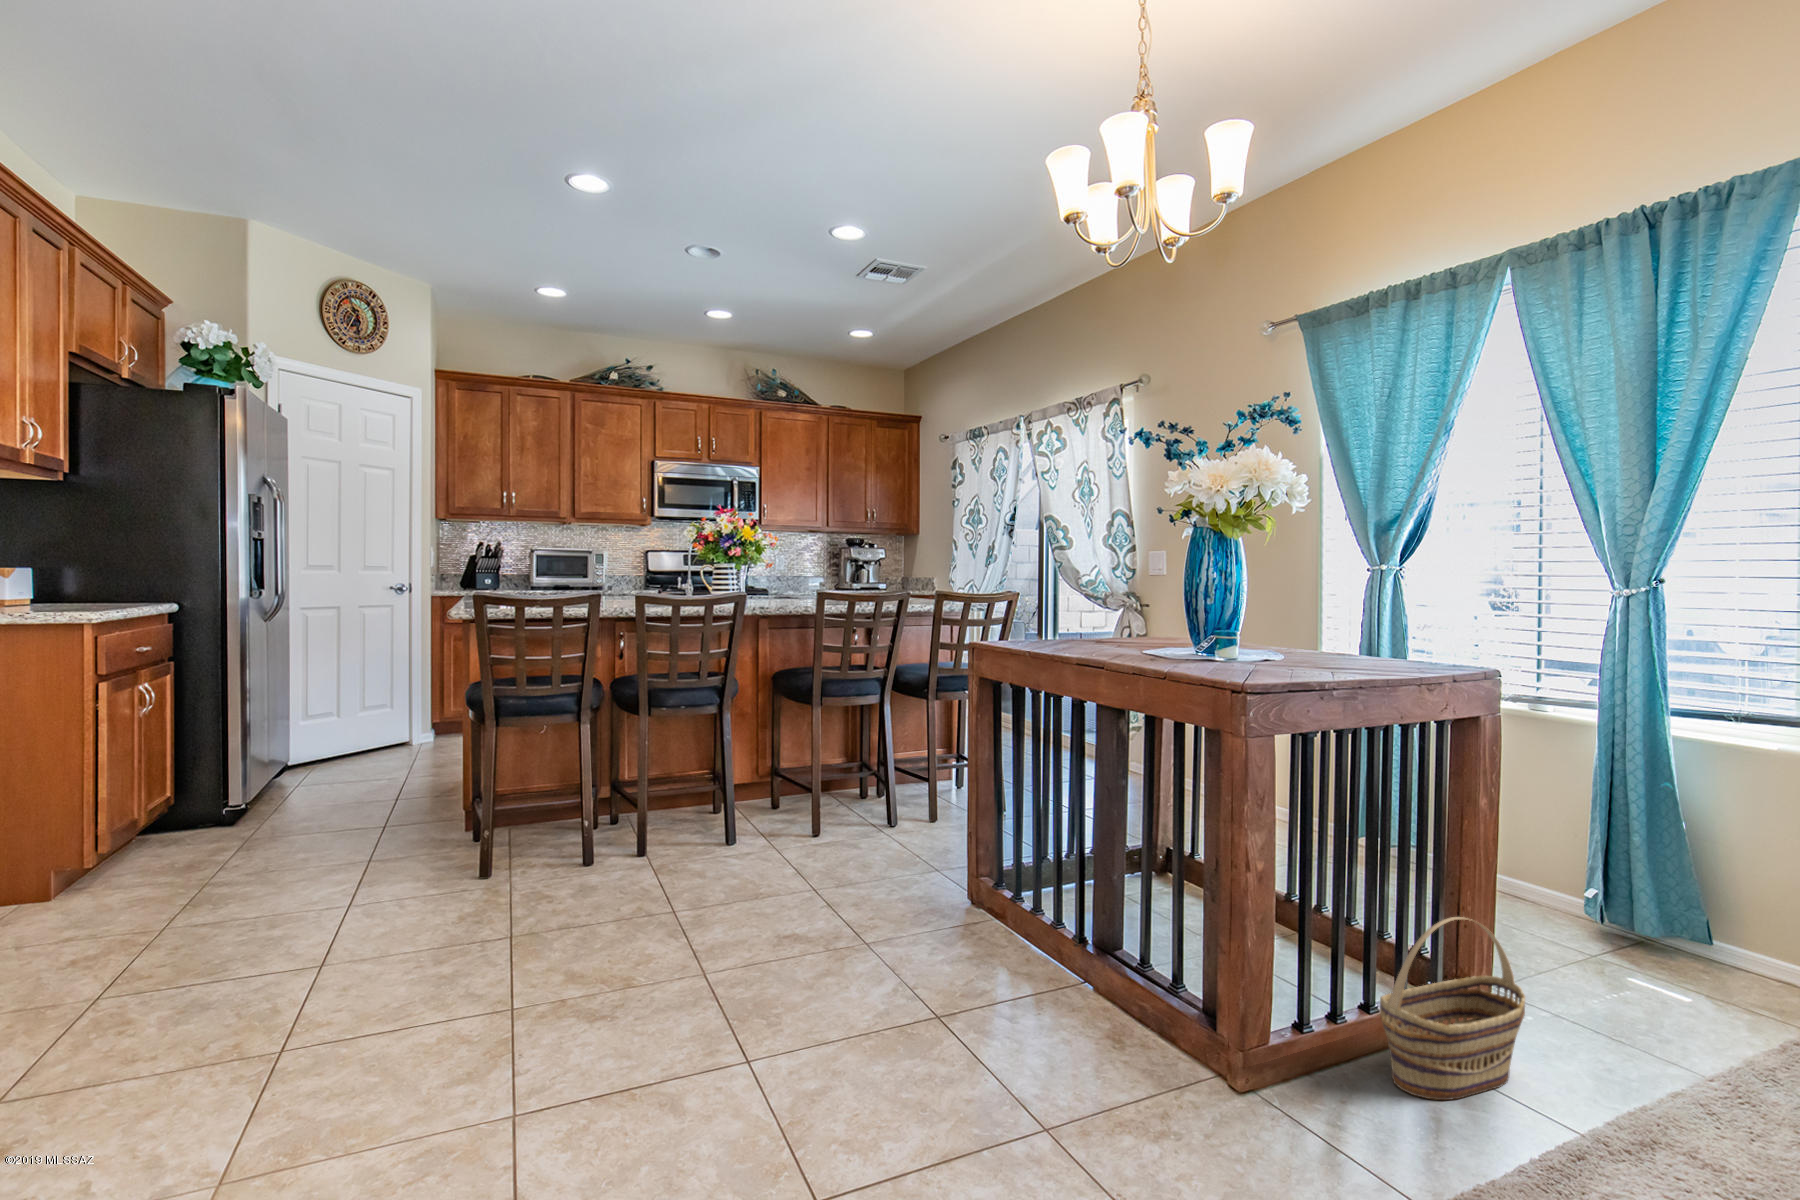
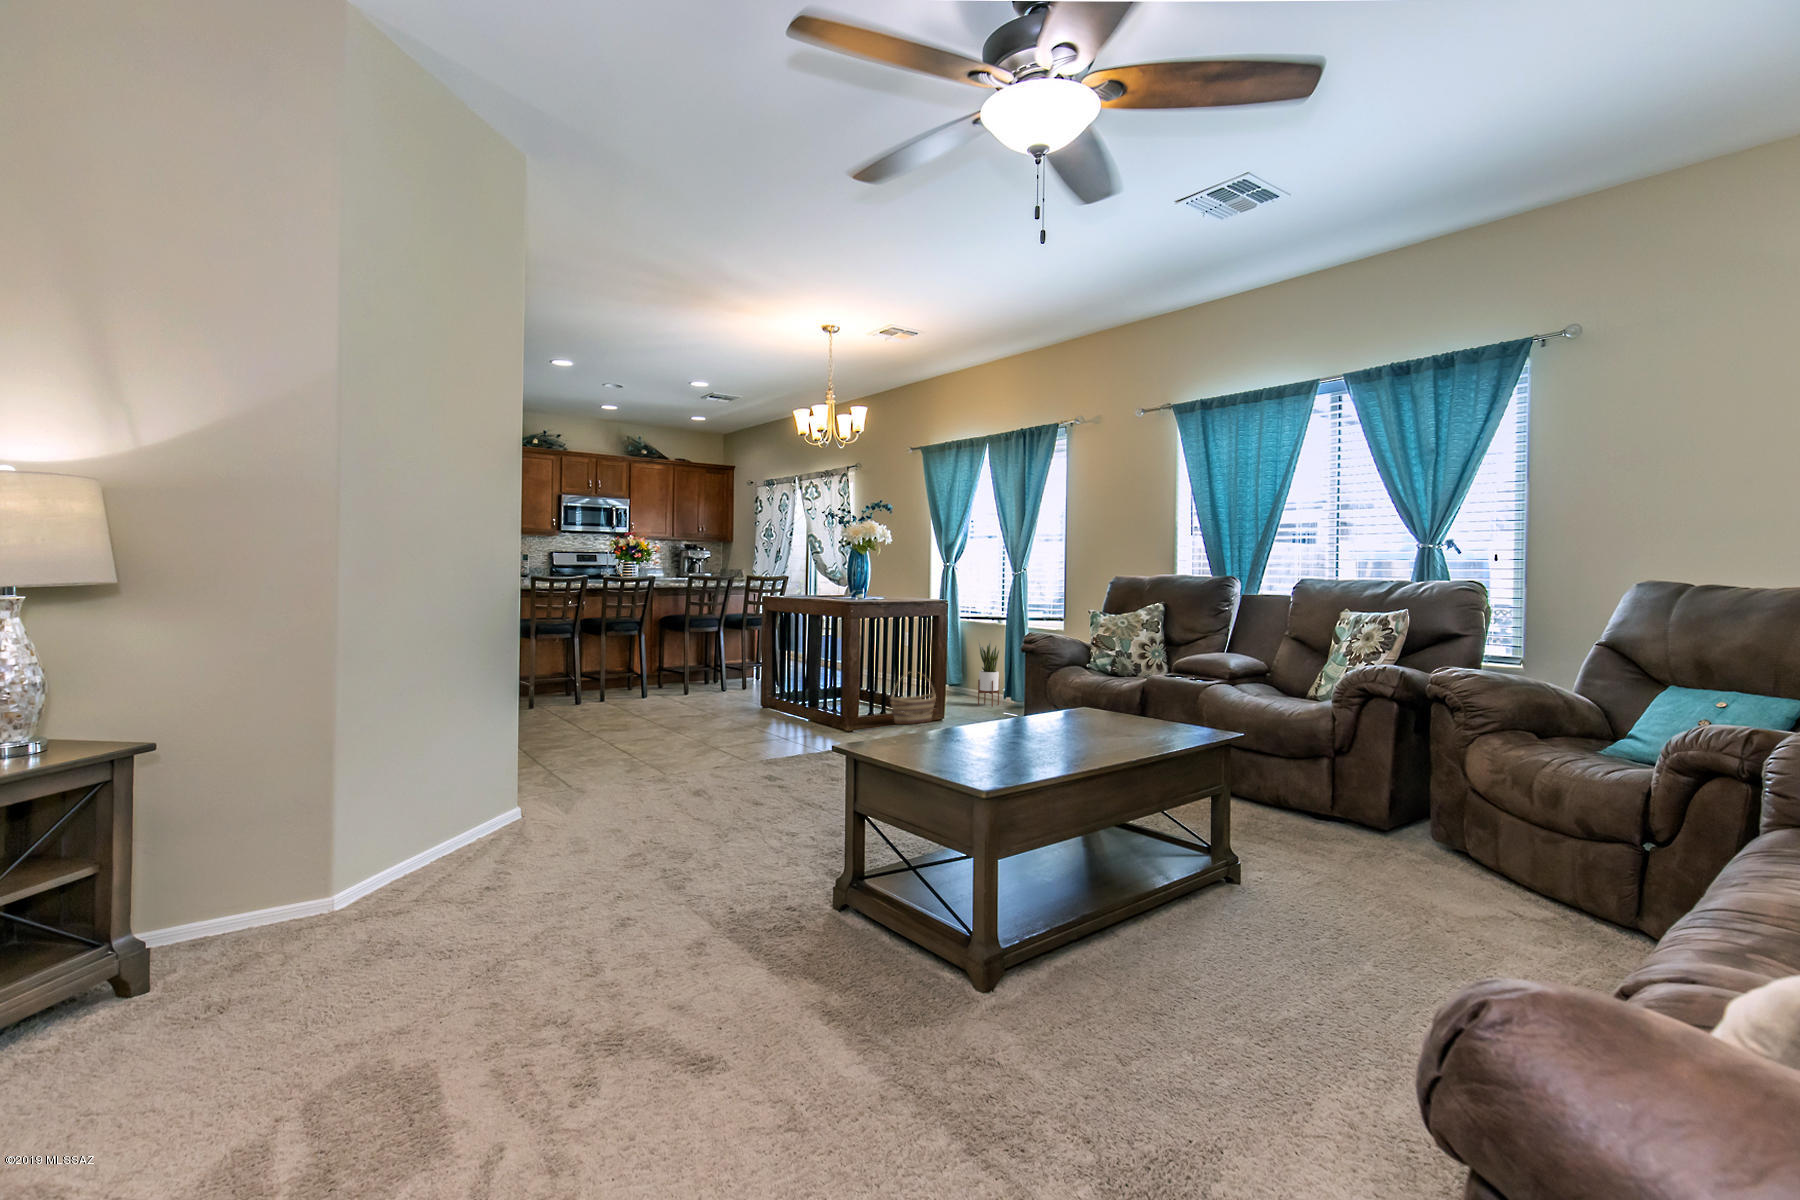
potted plant: none [1538,769,1630,969] -> present [978,640,999,707]

